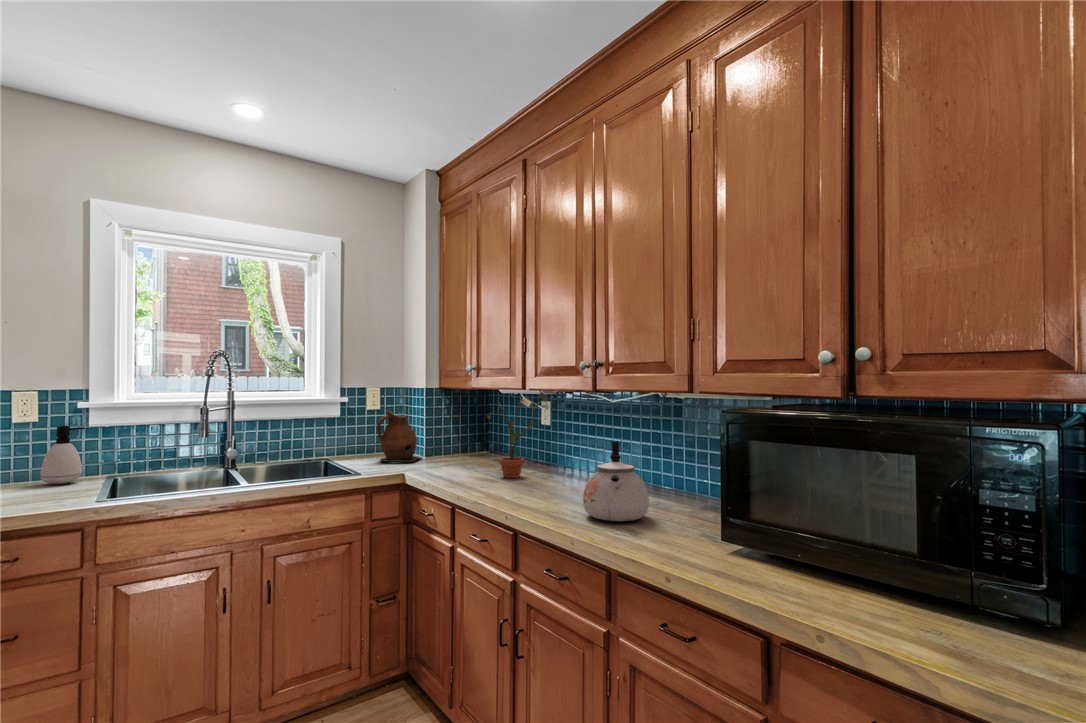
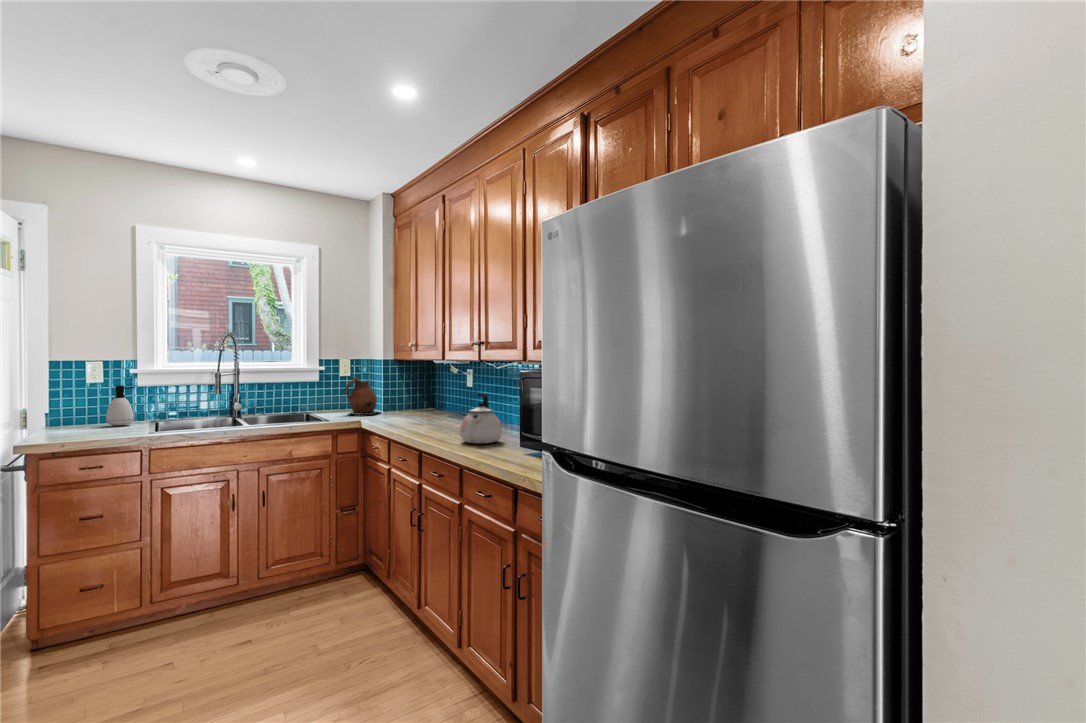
potted plant: present [487,393,548,478] -> none [419,363,468,424]

